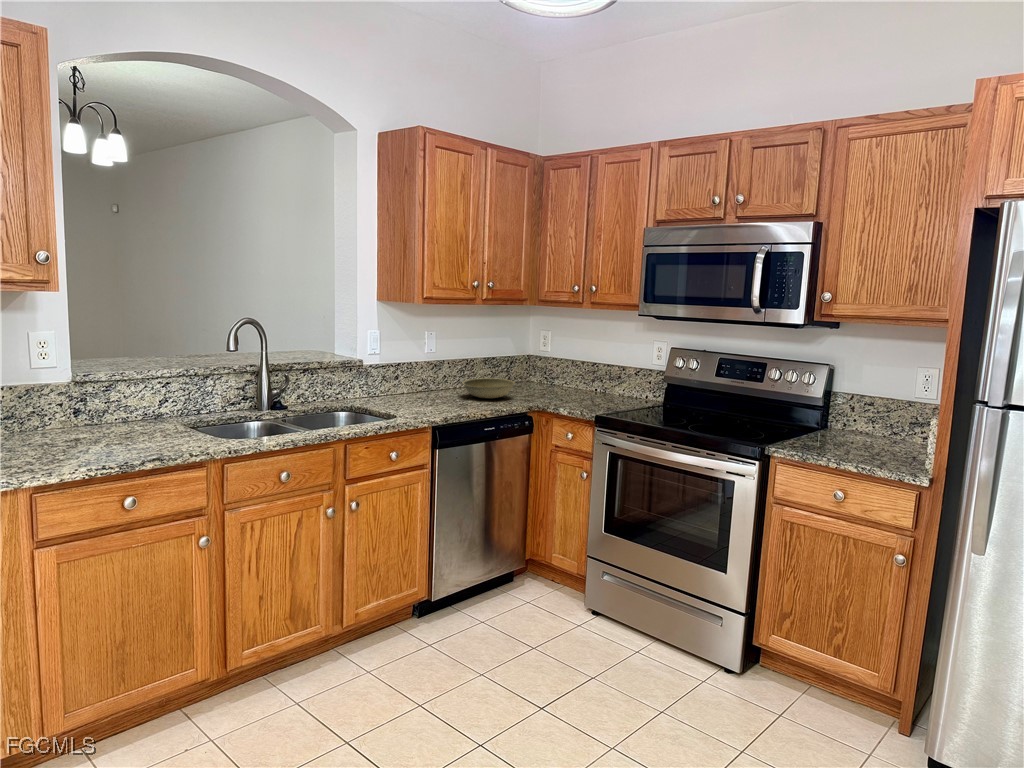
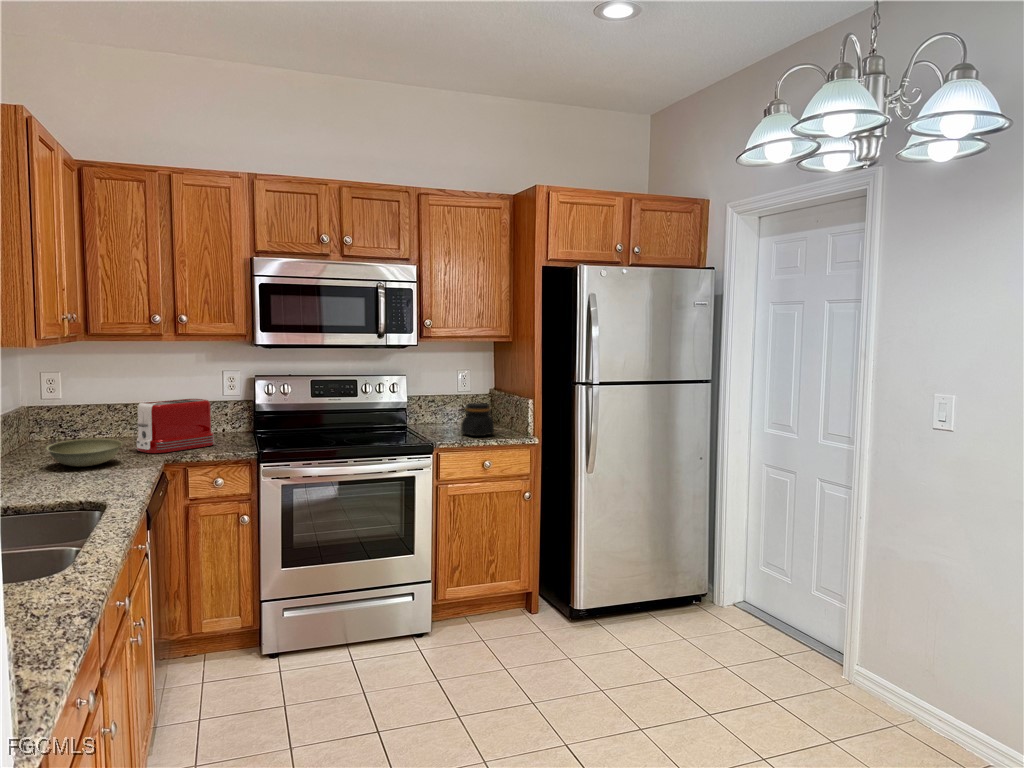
toaster: none [543,358,607,405] -> present [137,399,214,453]
jar: none [839,409,893,458] -> present [461,403,494,436]

